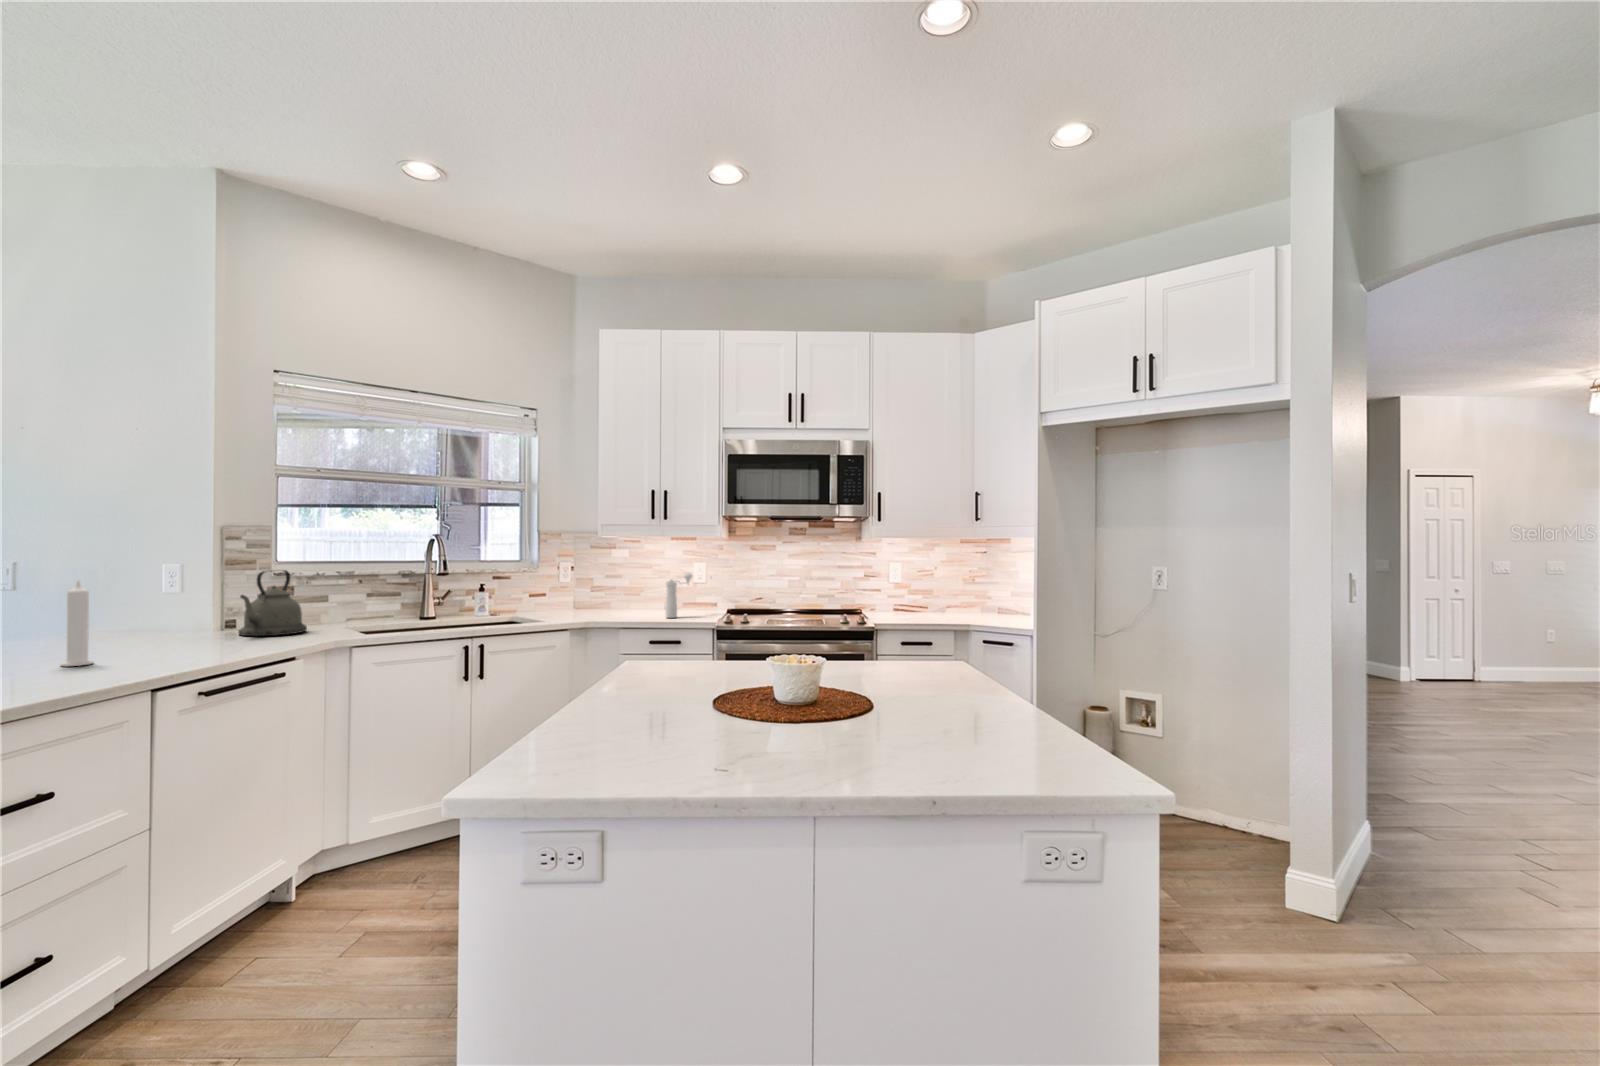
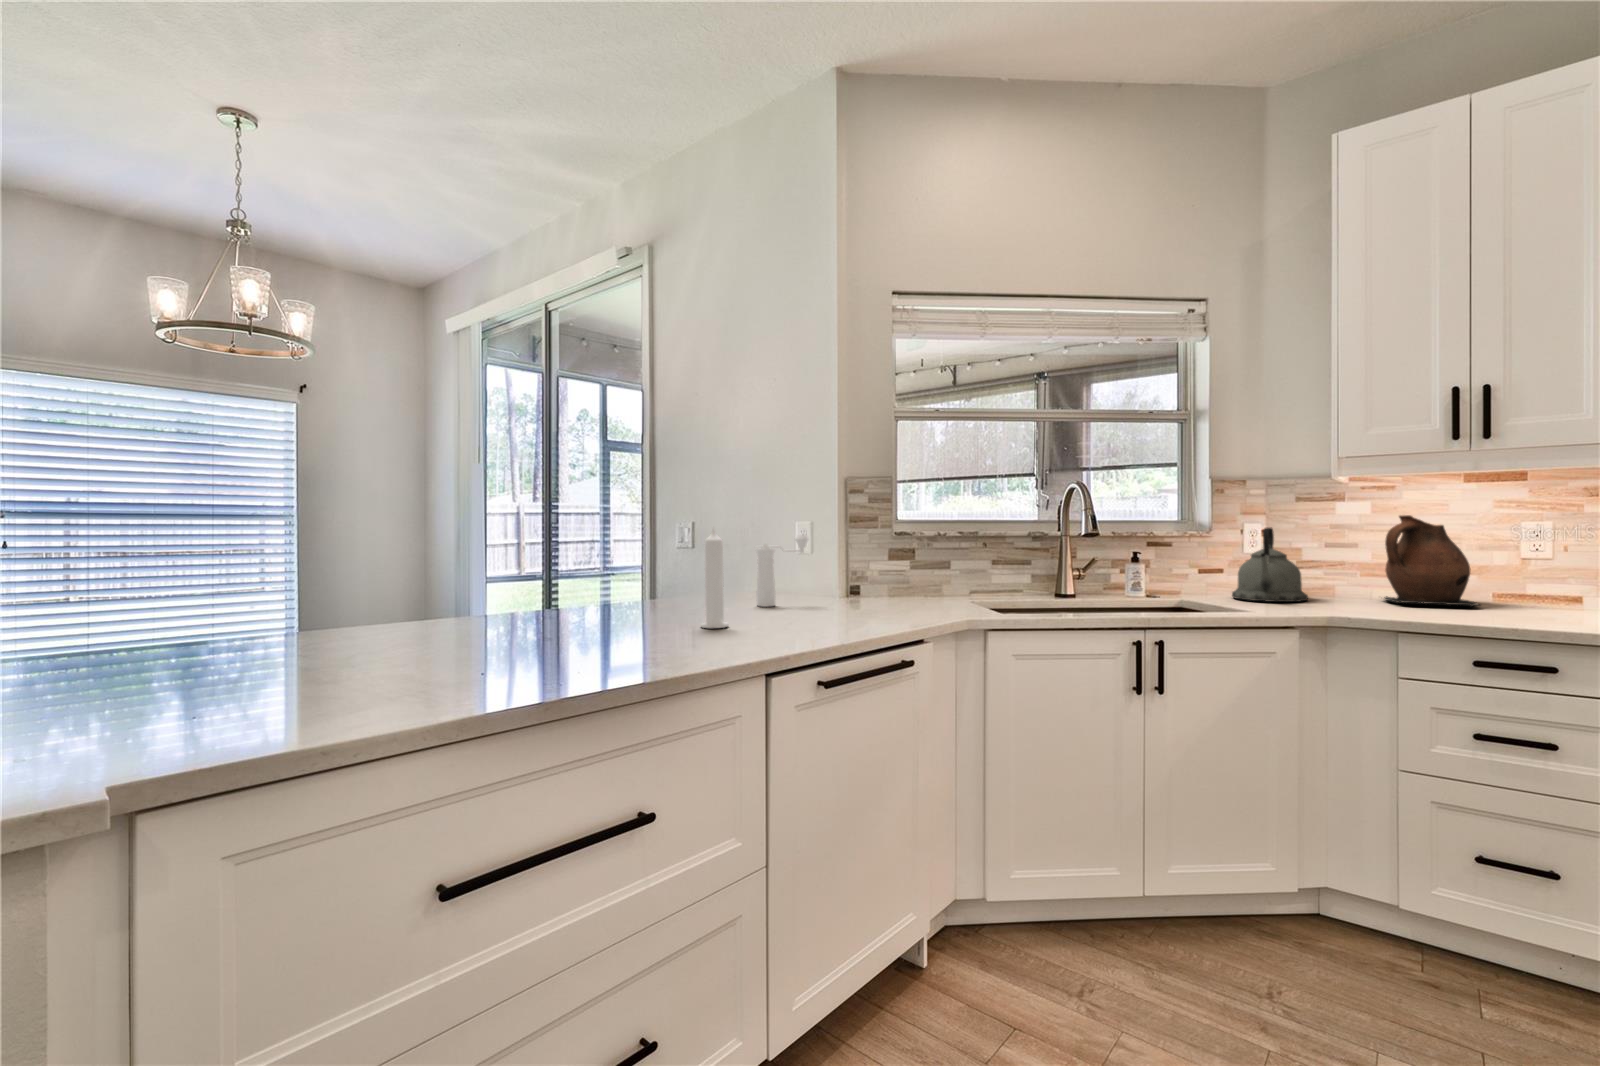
ceramic pitcher: none [626,560,667,611] -> present [1384,515,1480,607]
kettle: present [238,570,307,636] -> present [1232,527,1308,602]
pepper mill: present [666,573,692,618] -> present [756,535,809,607]

